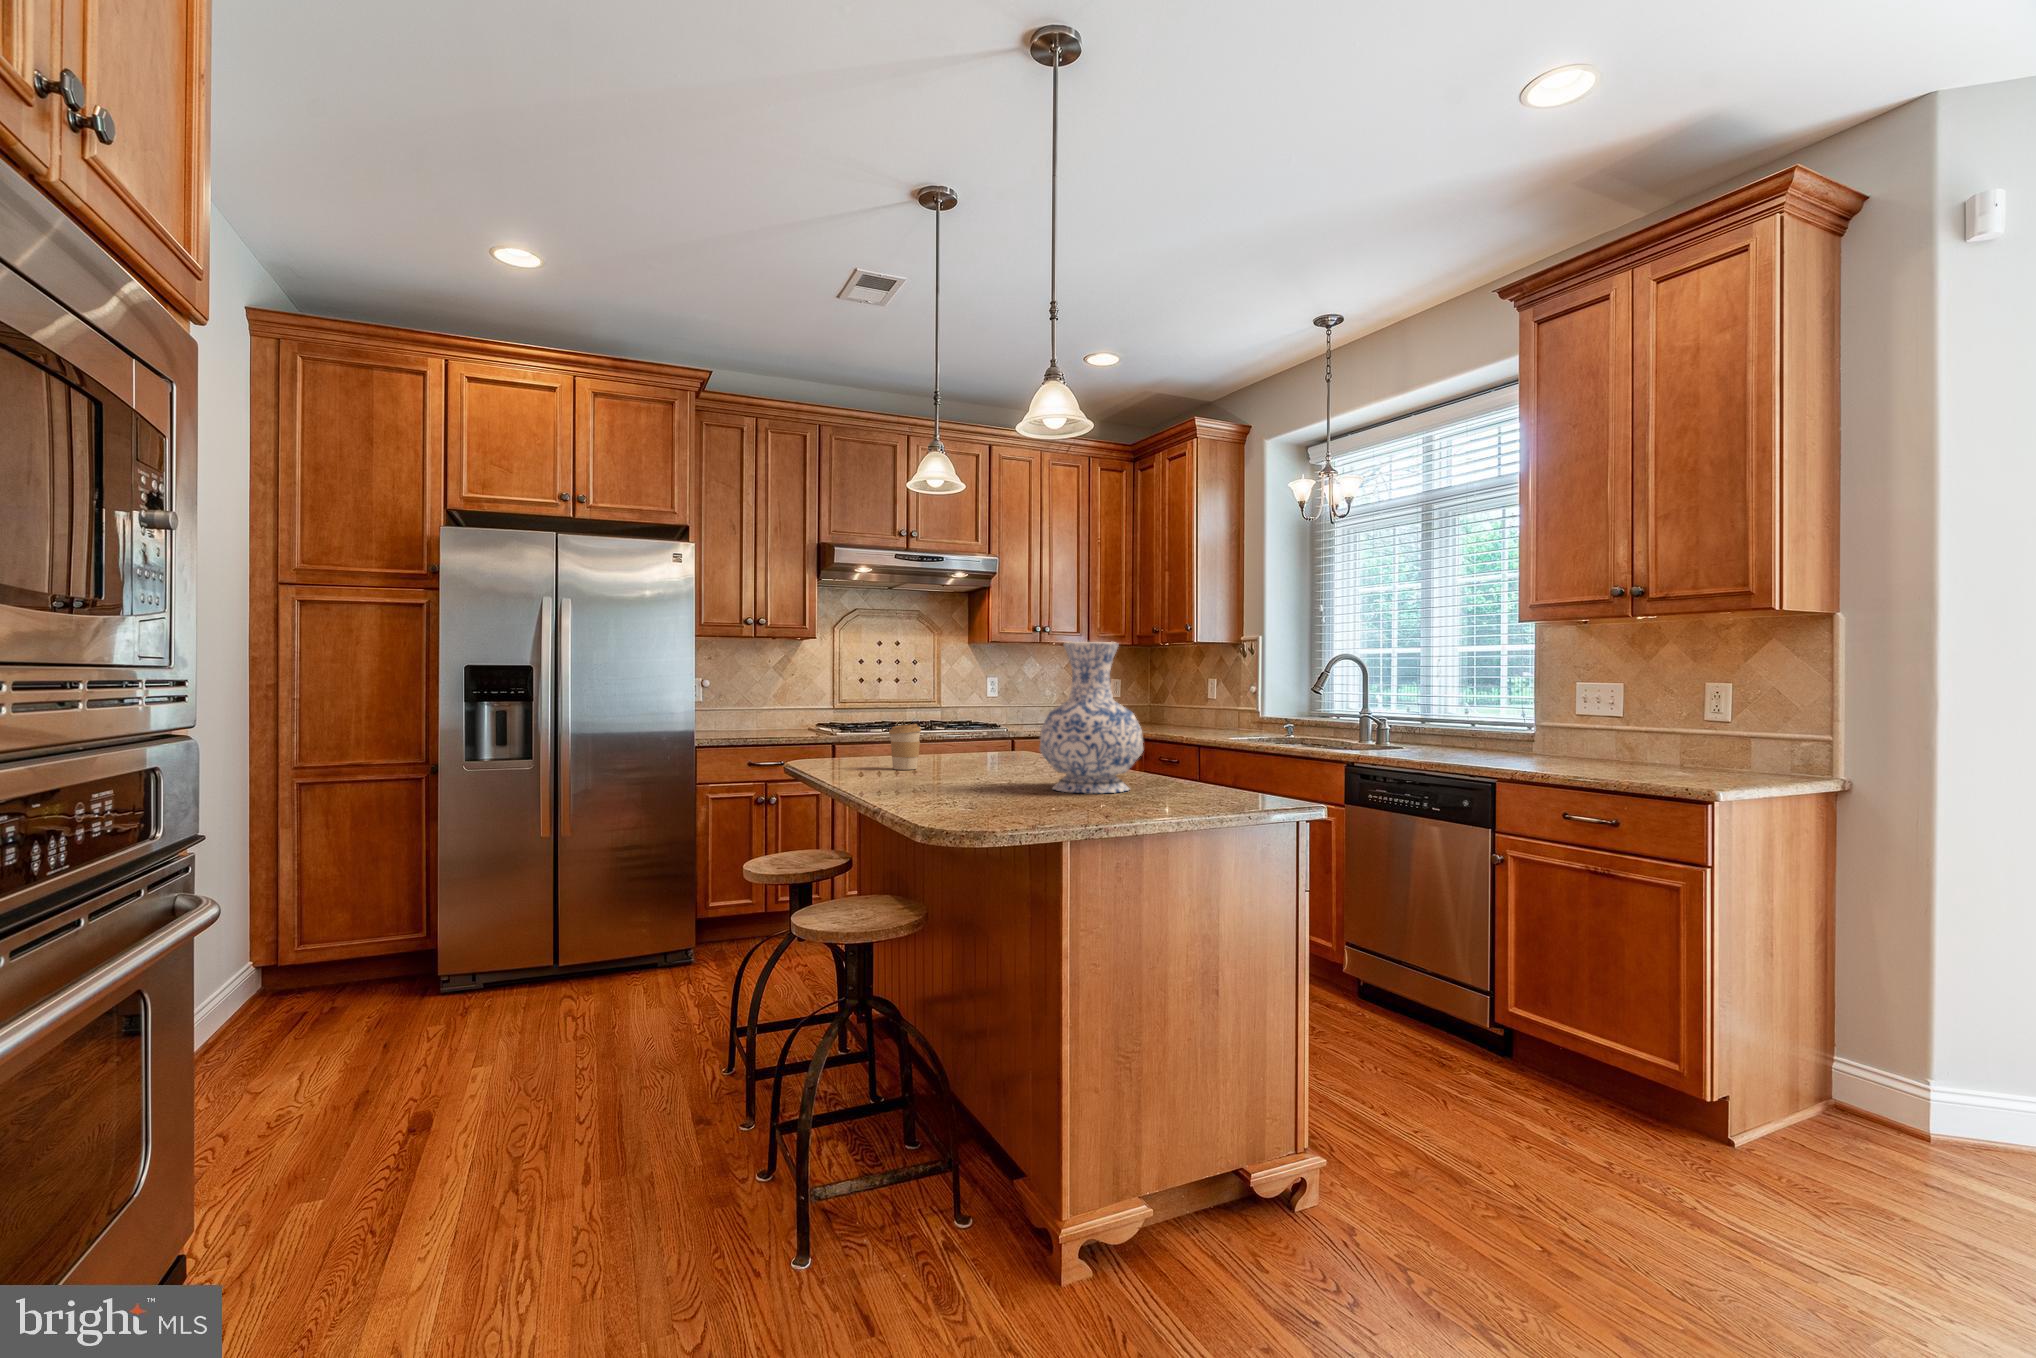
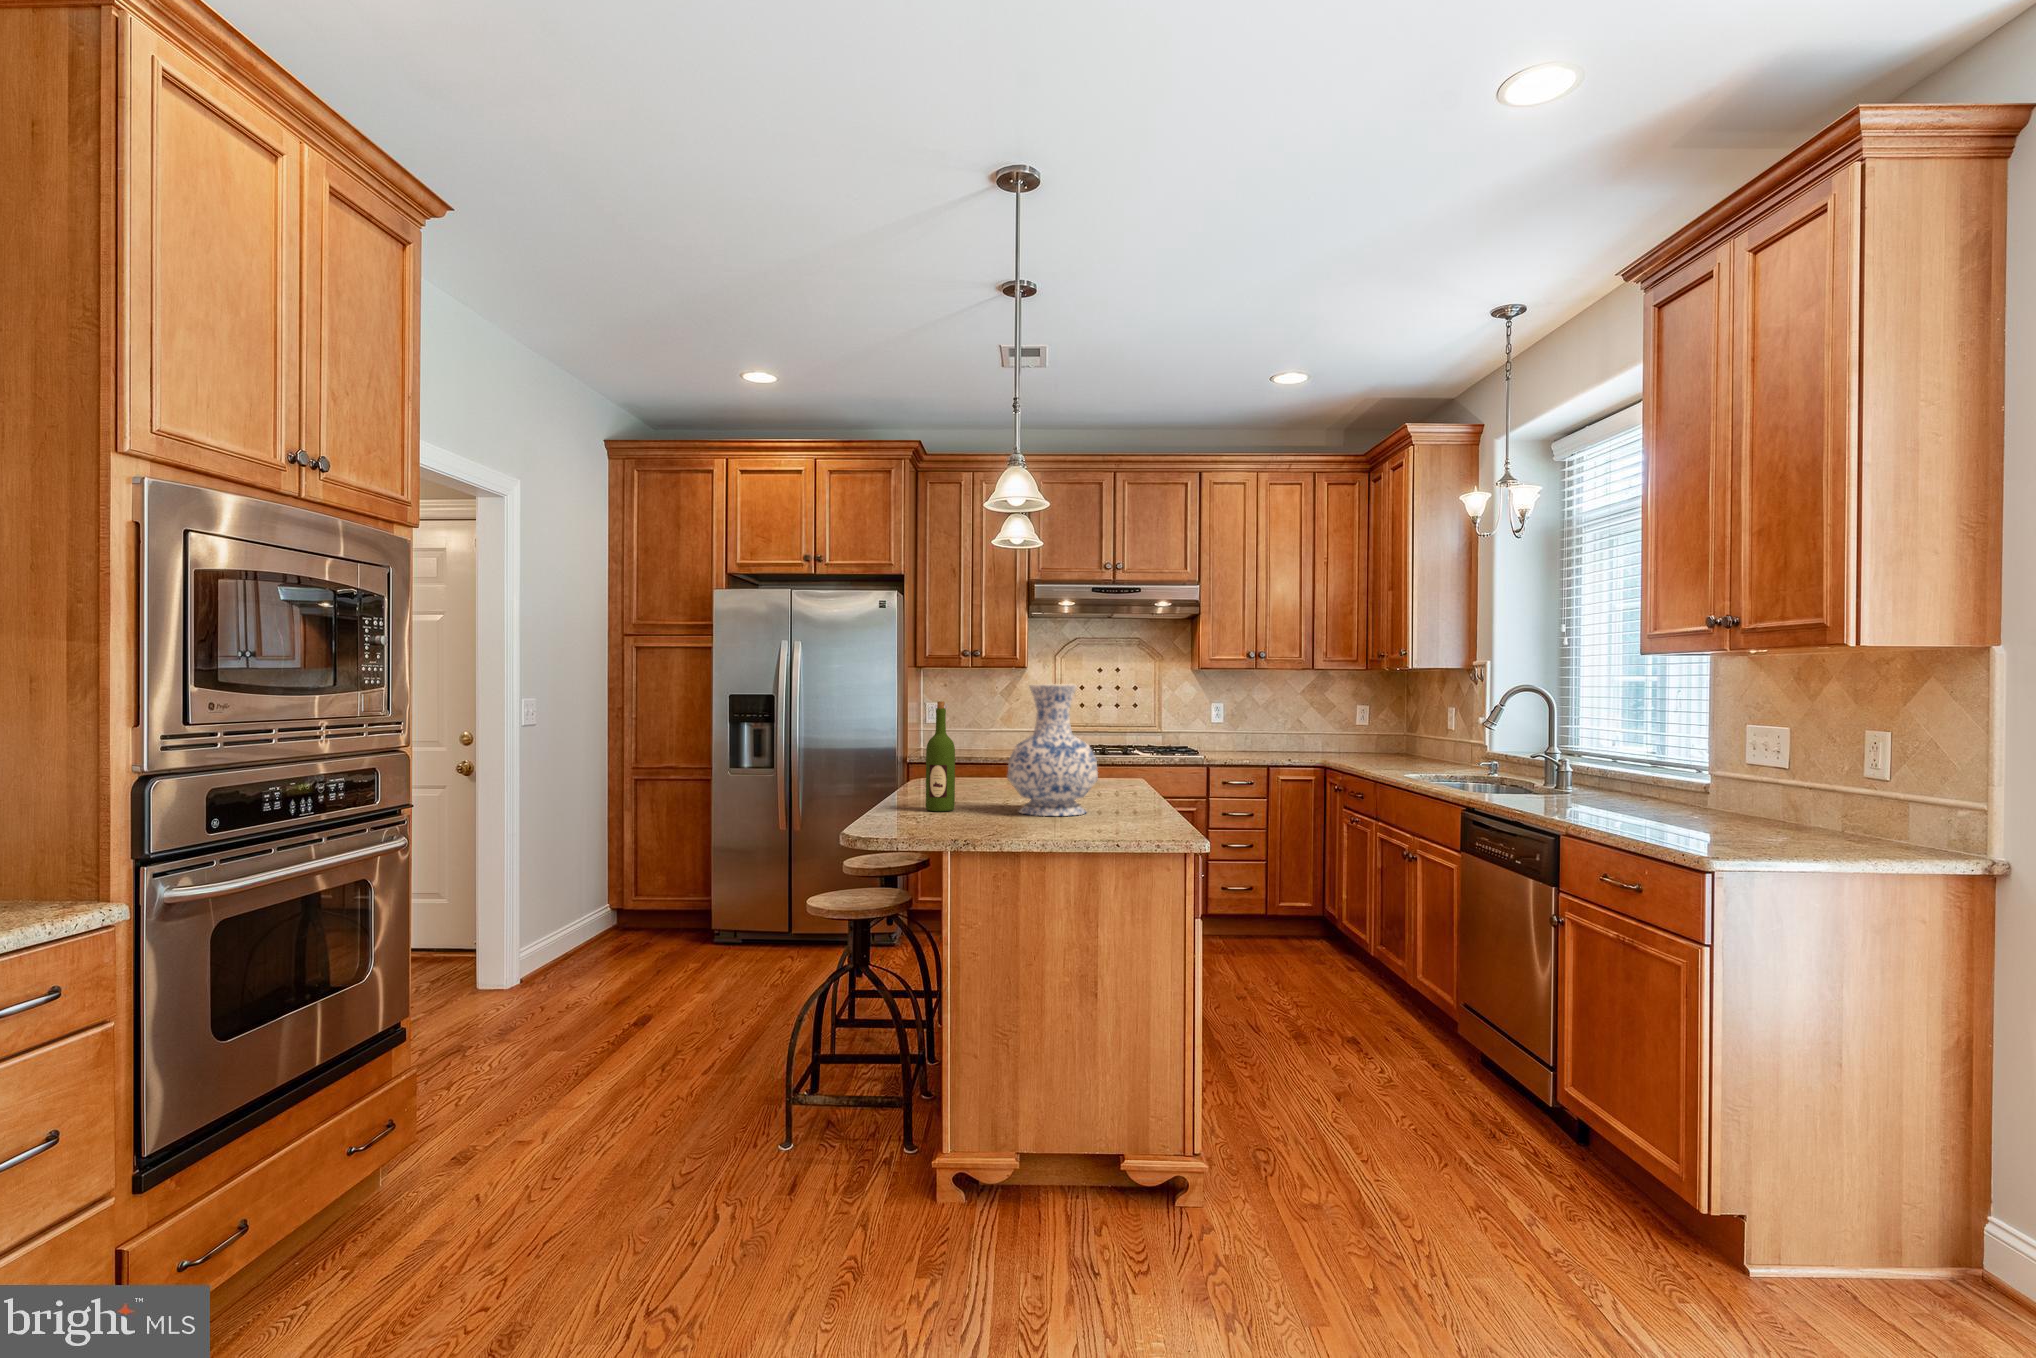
wine bottle: none [952,662,986,796] -> present [926,701,955,811]
coffee cup: present [889,724,921,770] -> none [962,749,989,788]

